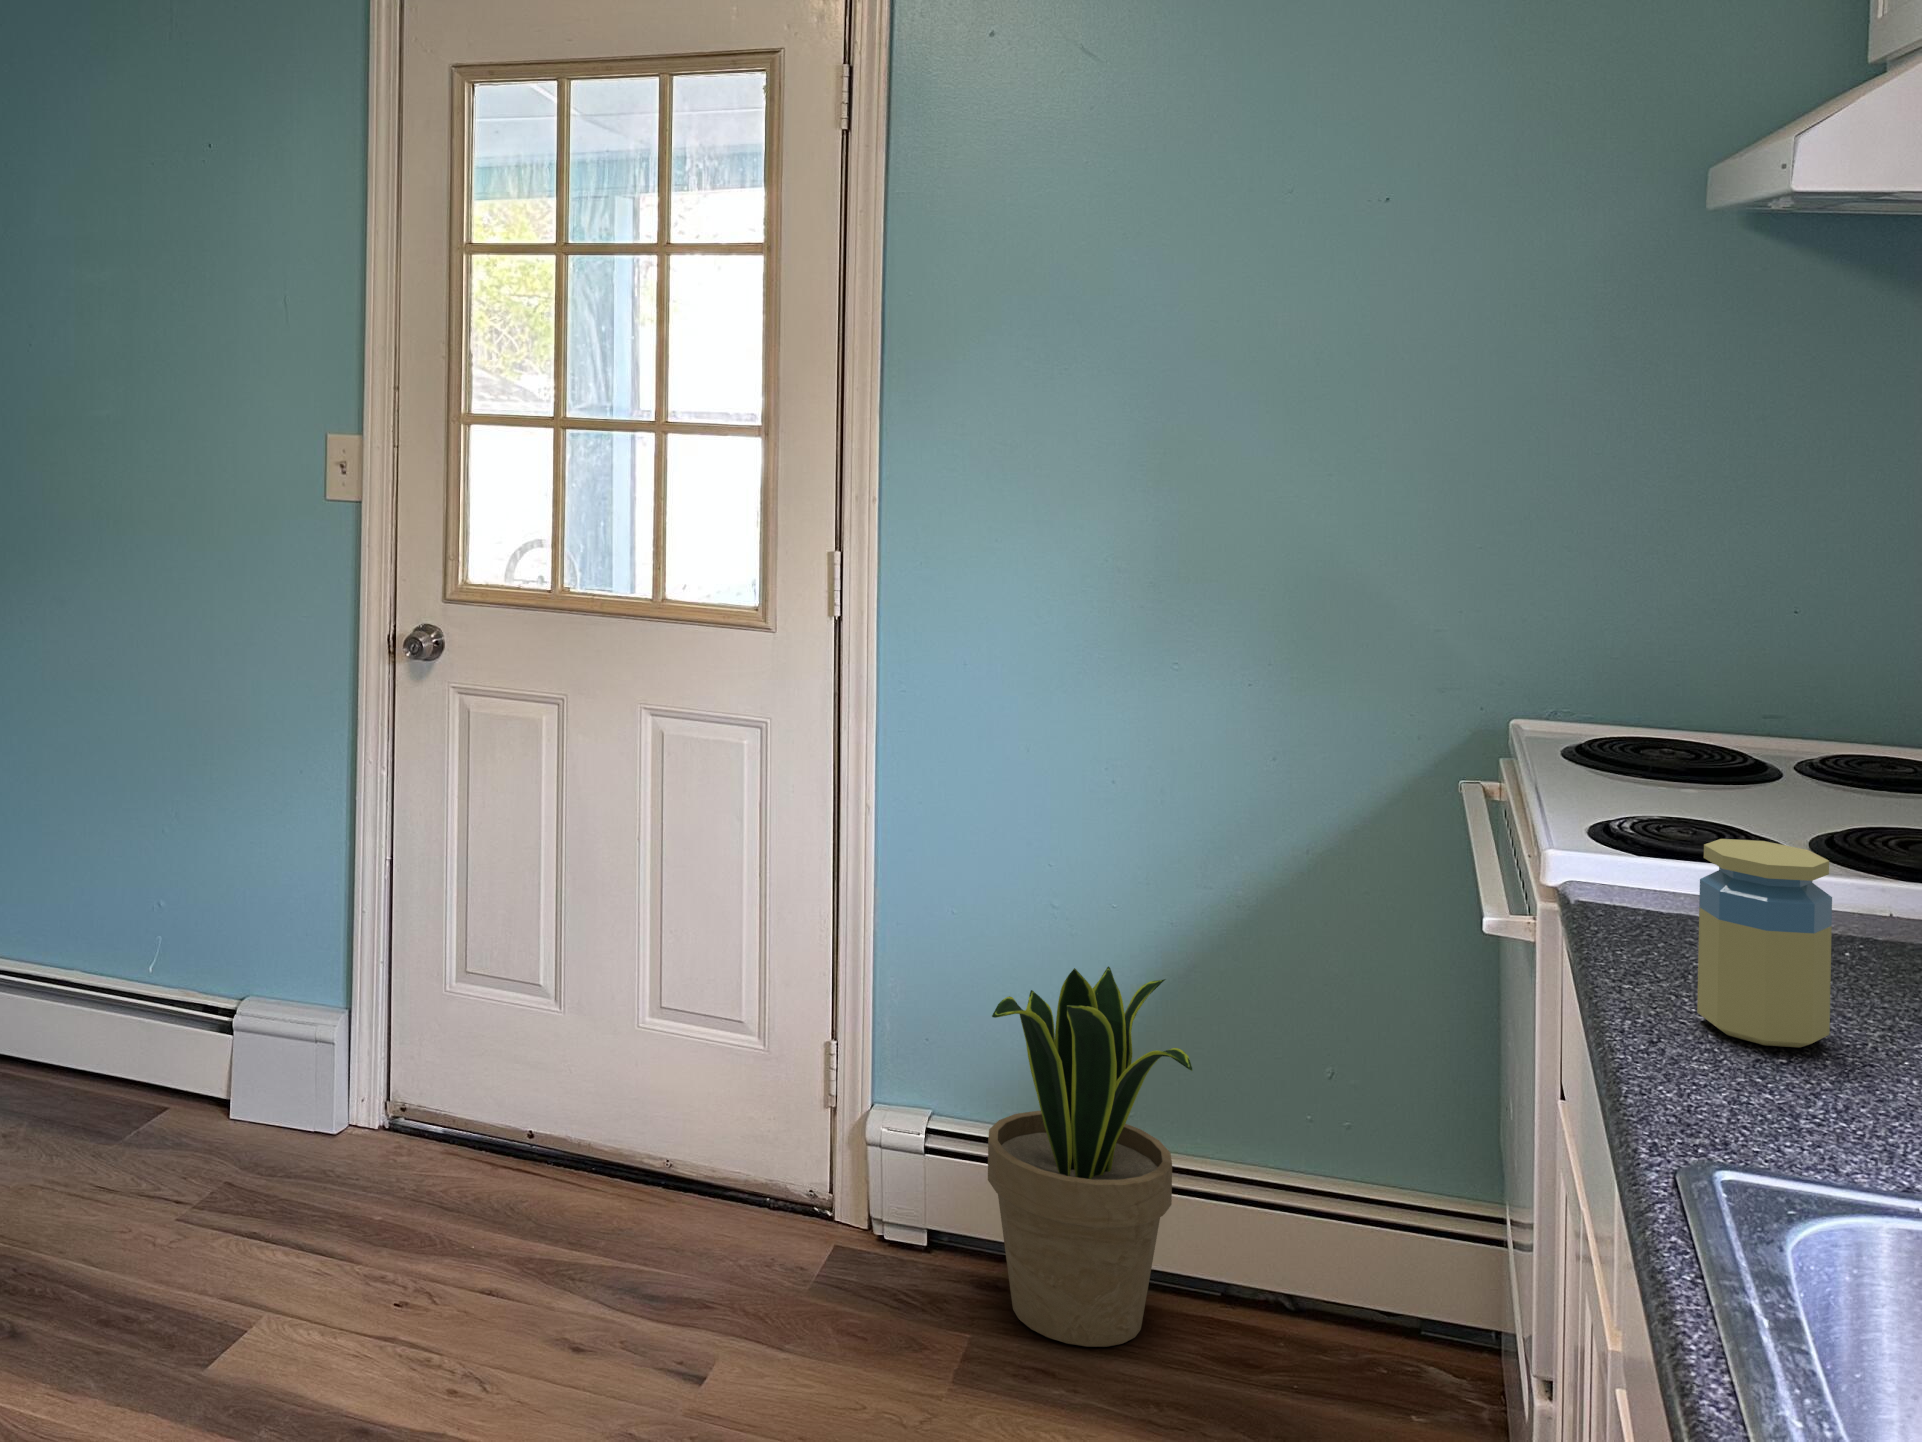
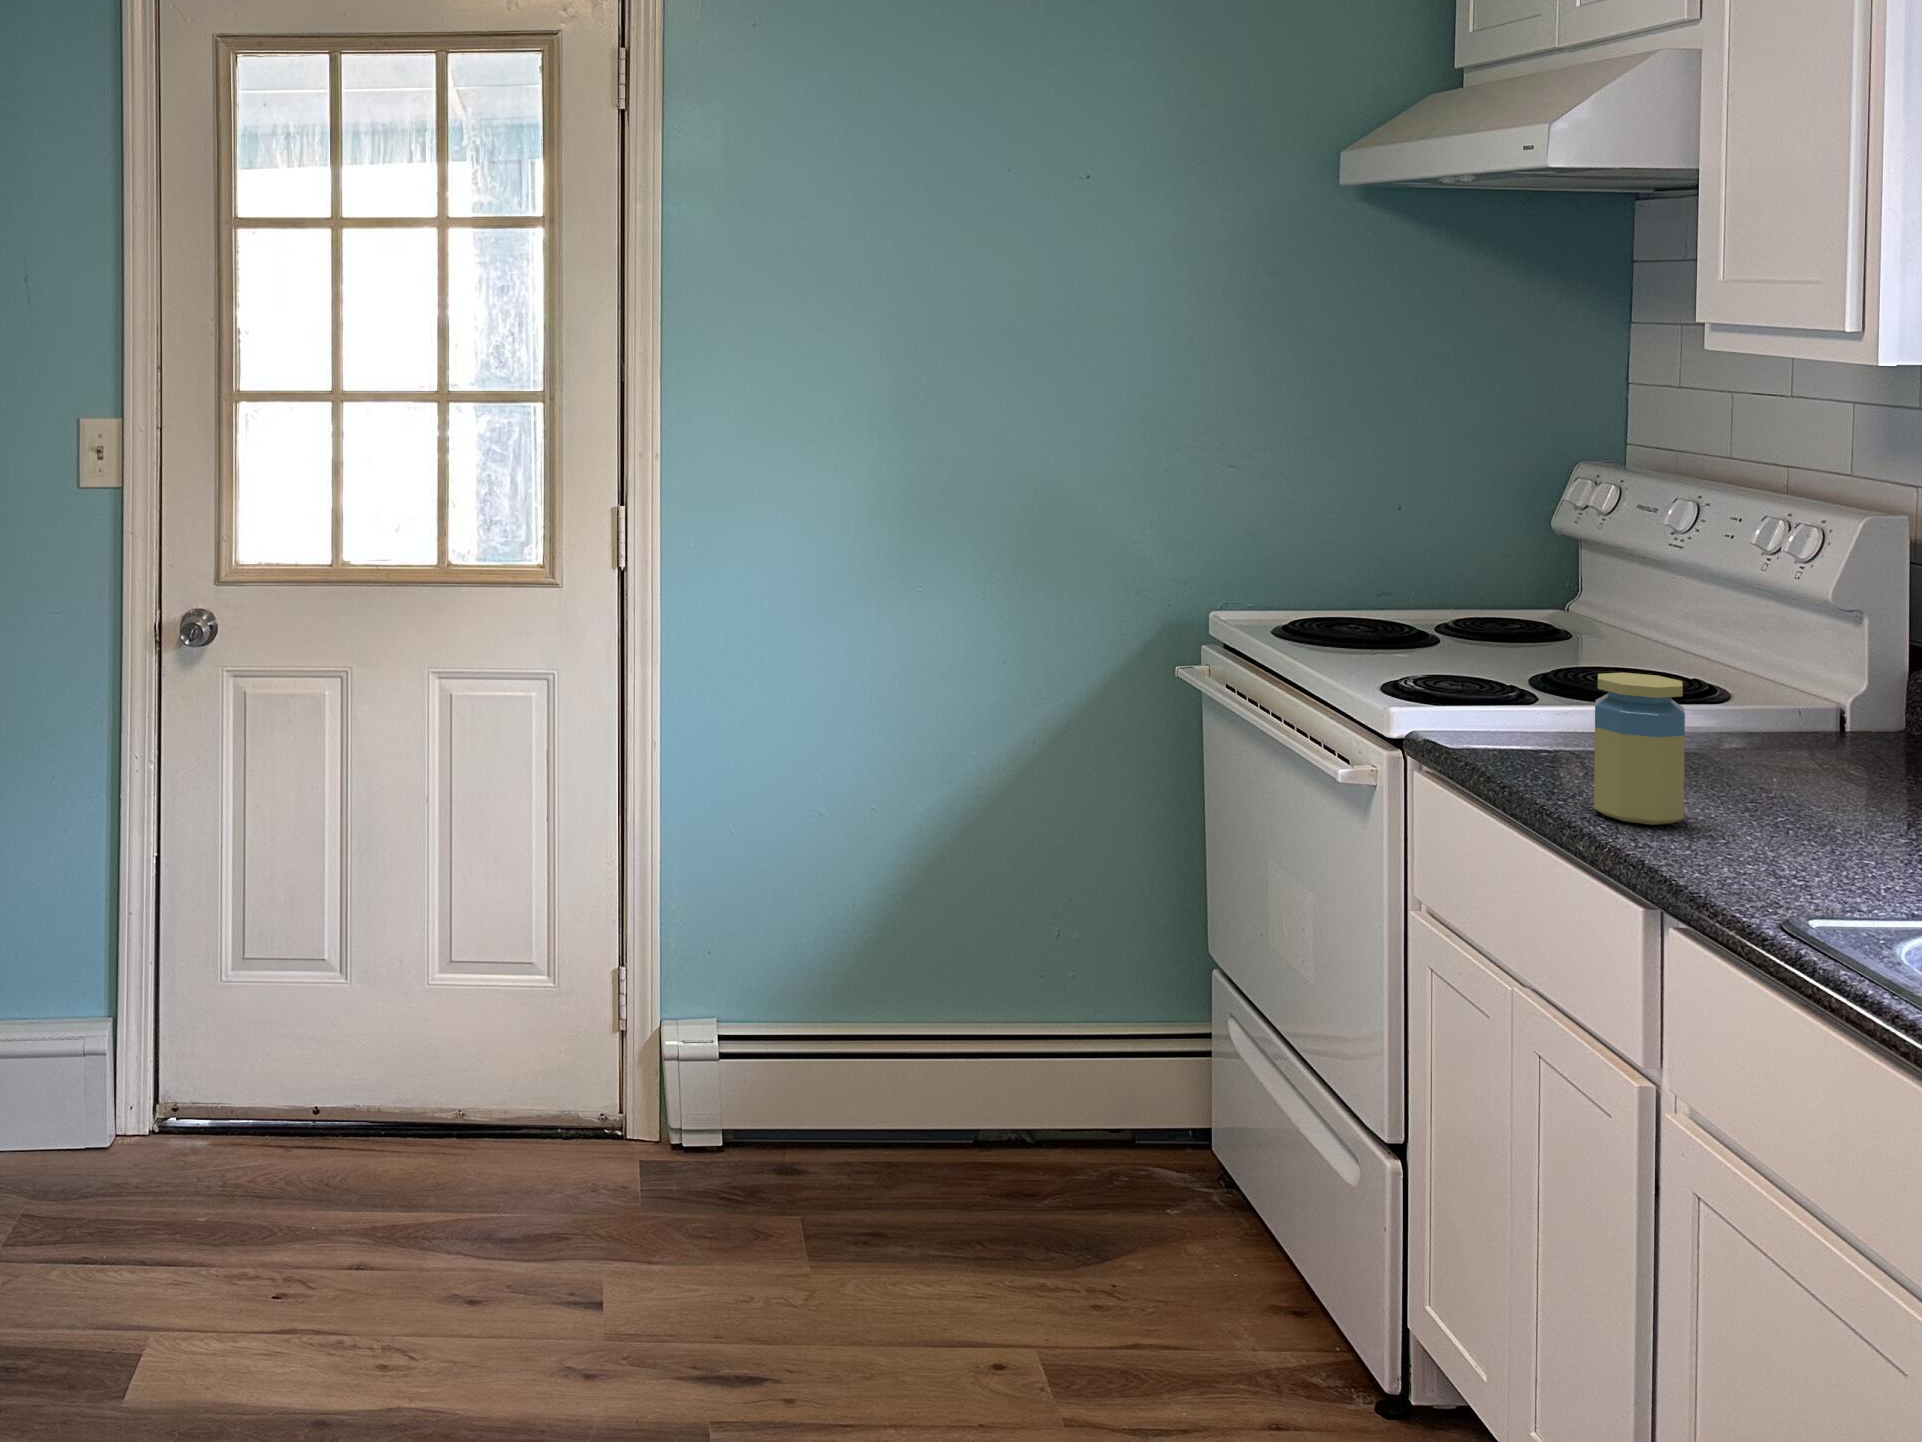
potted plant: present [988,966,1192,1347] -> none [797,861,981,1198]

